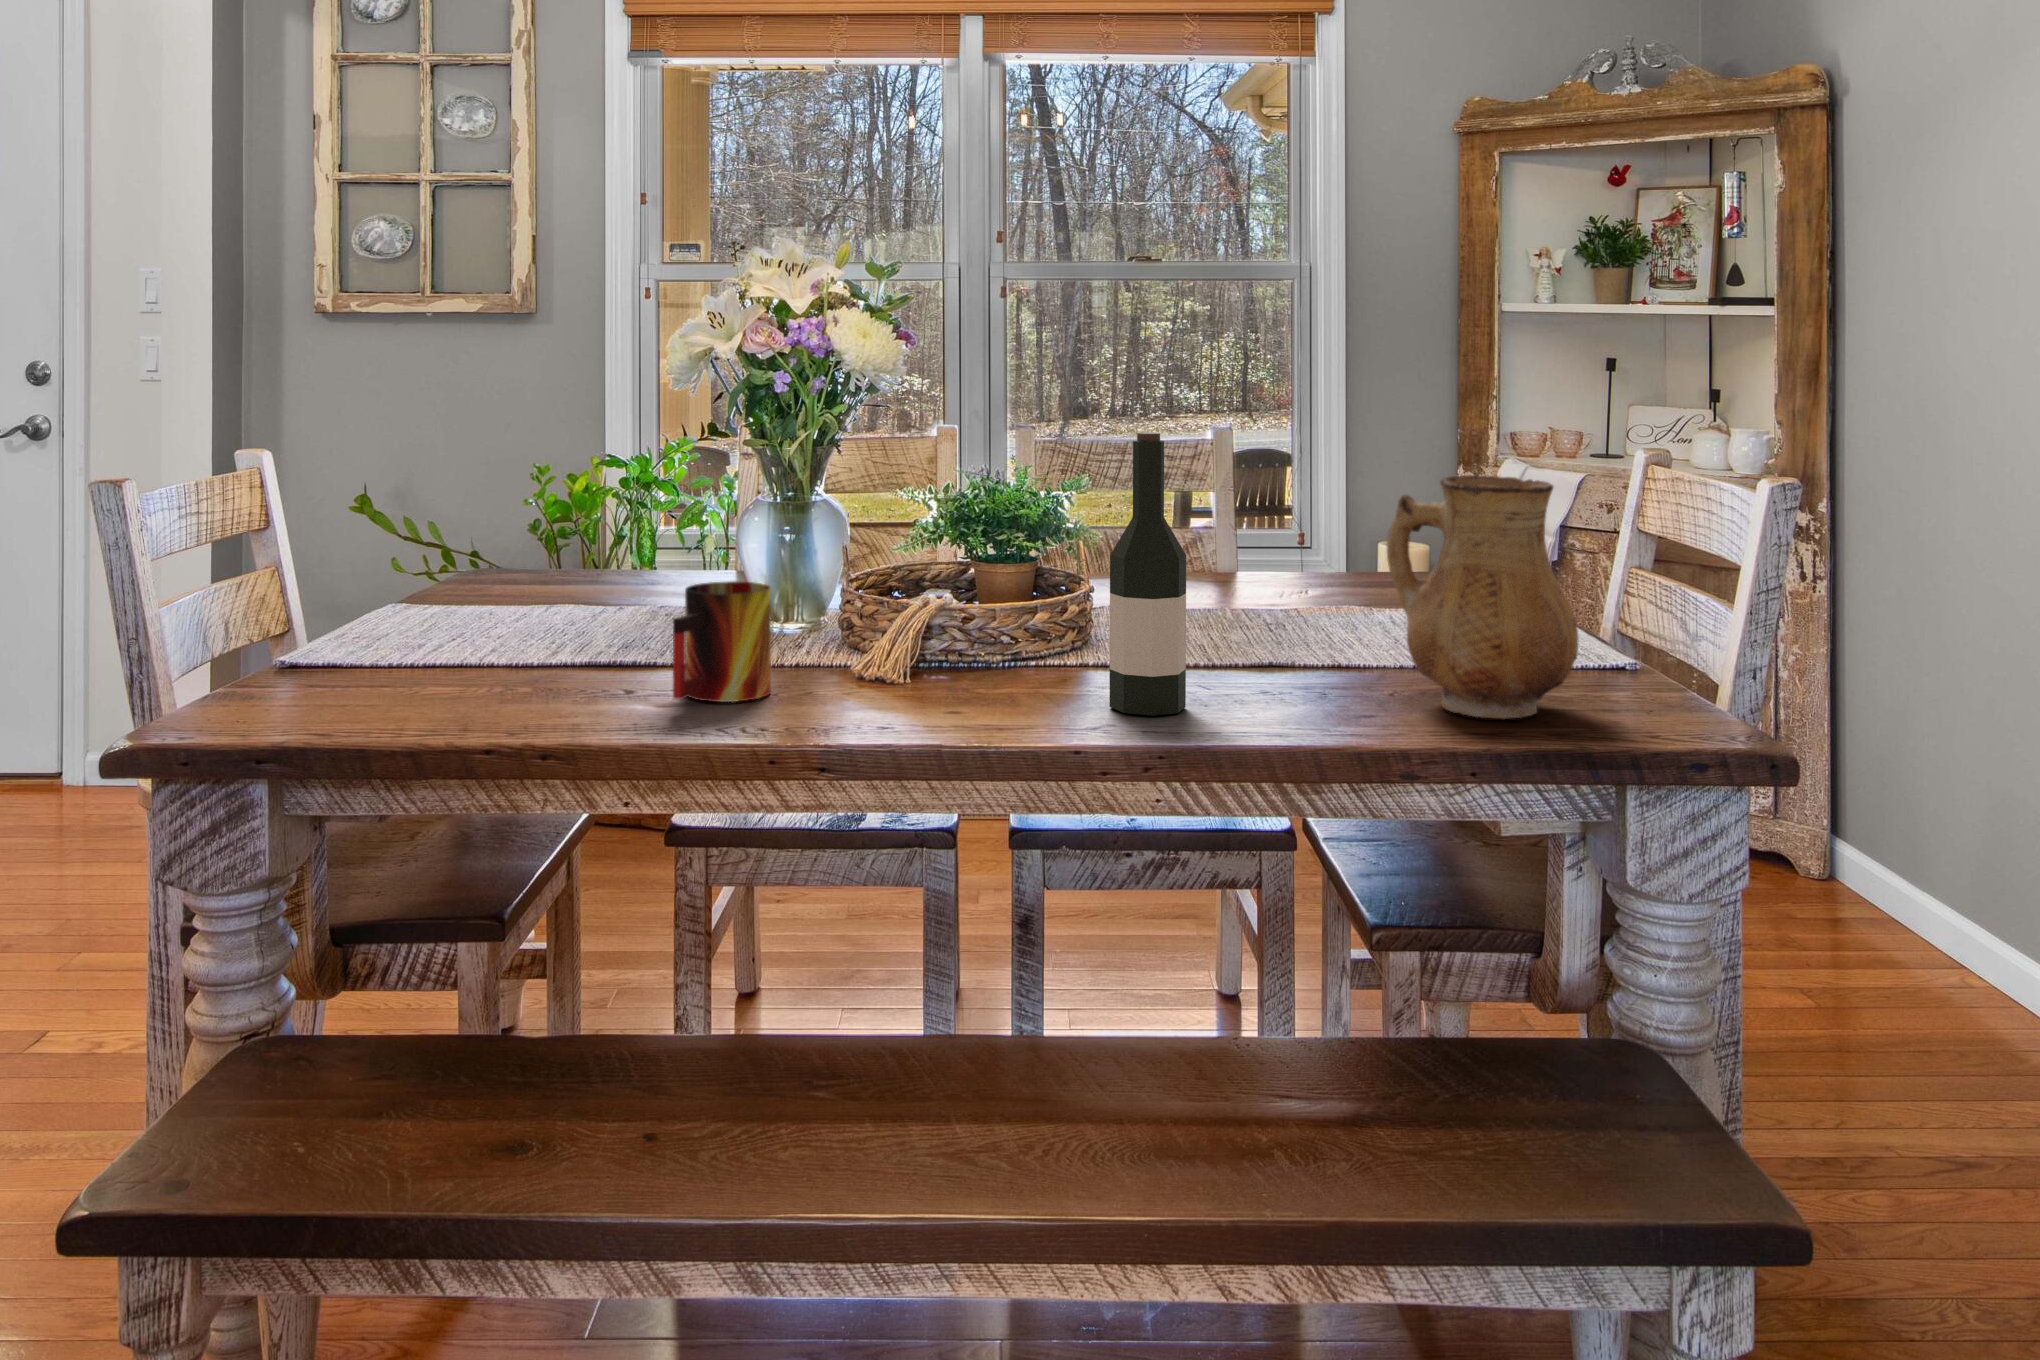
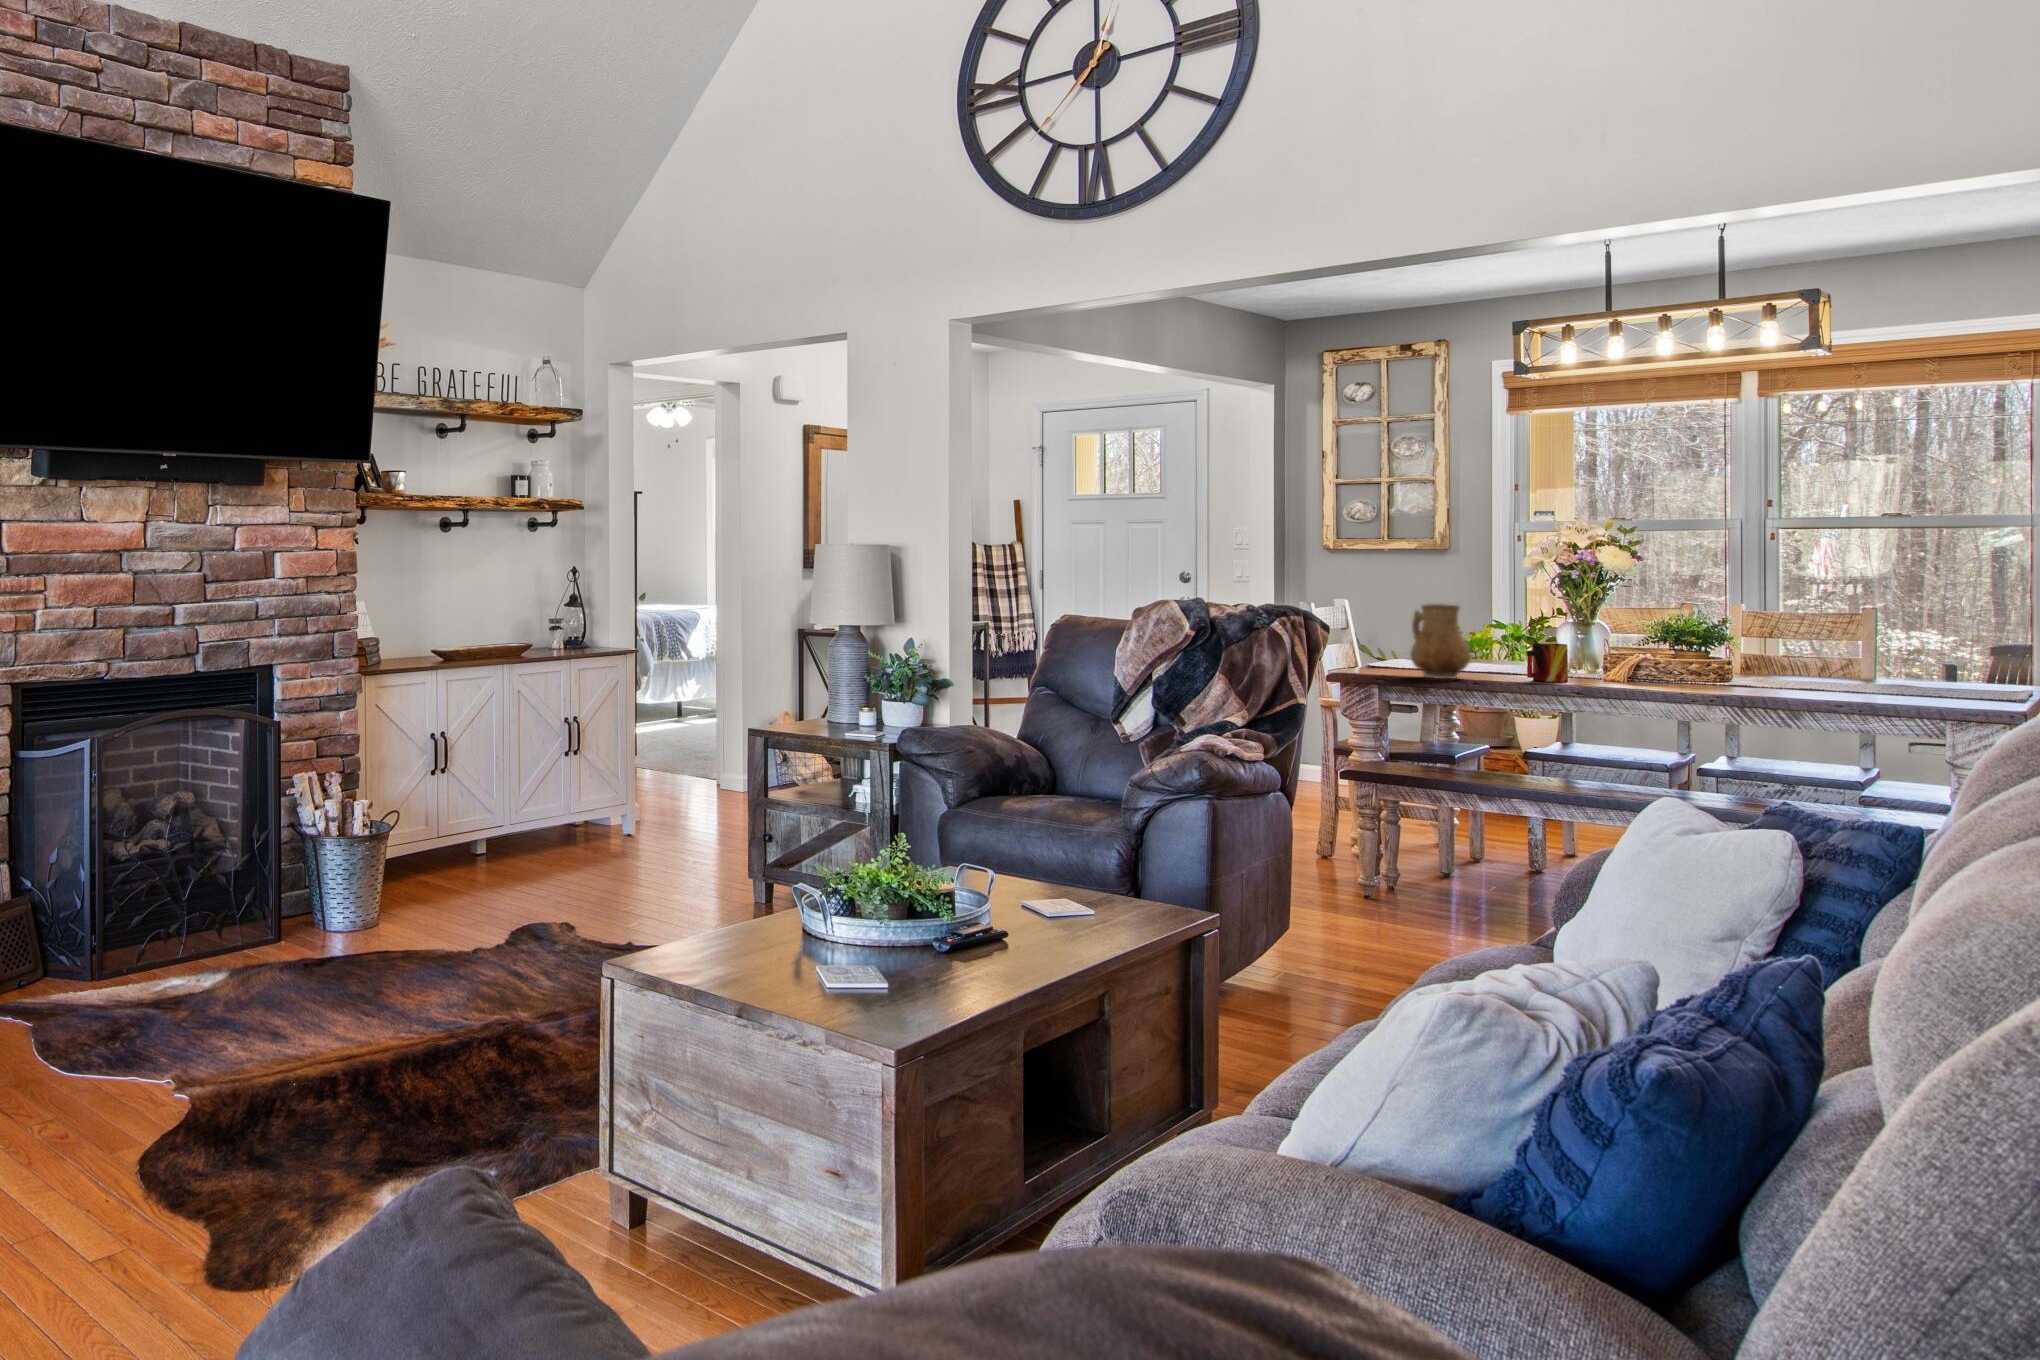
wine bottle: present [1109,433,1186,715] -> none [1709,591,1744,690]
ceramic pitcher: present [1387,475,1578,718] -> present [1410,604,1471,679]

